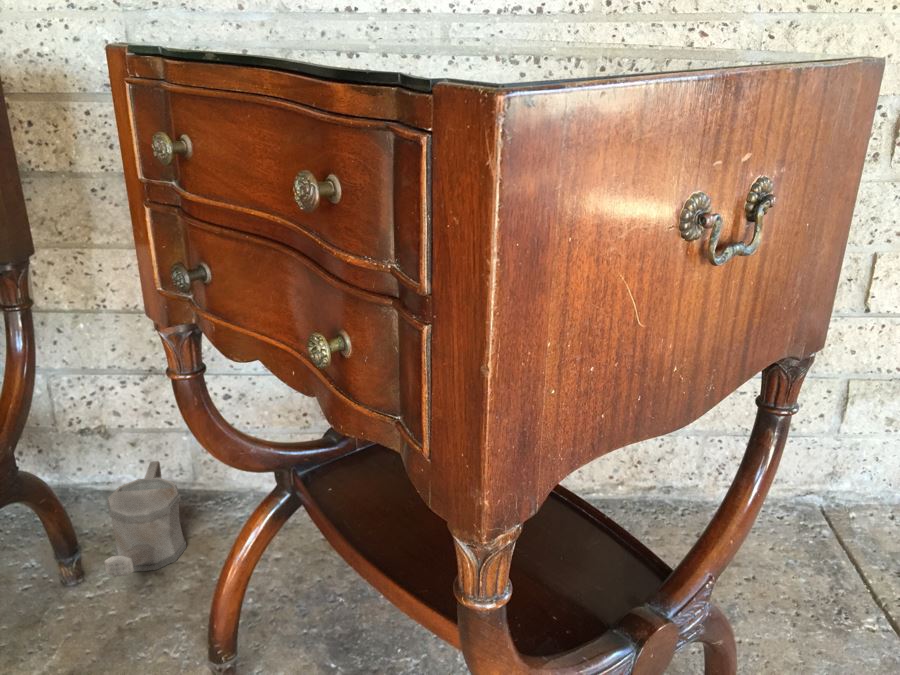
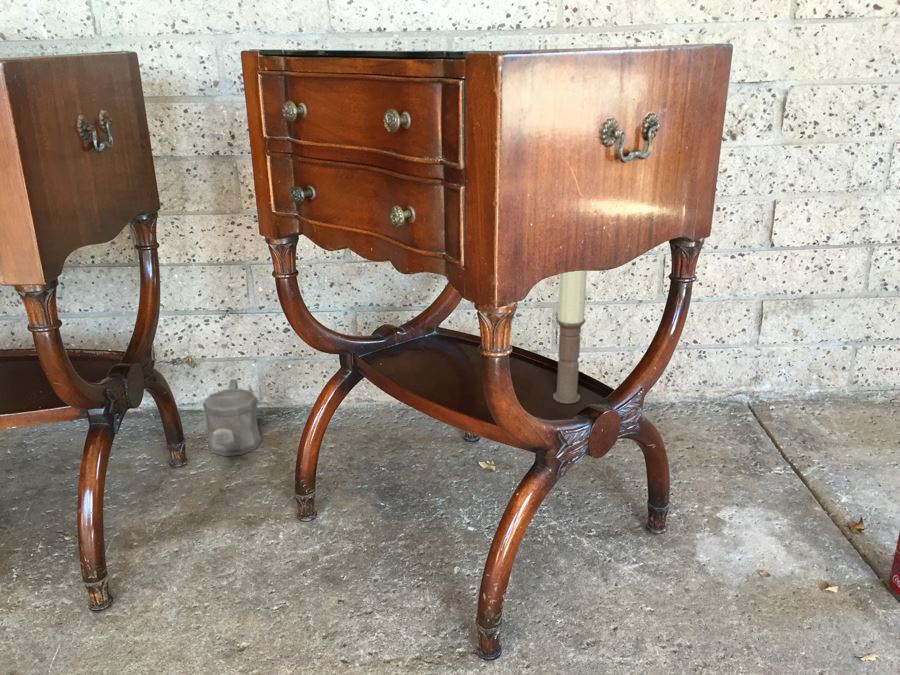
candle: none [570,361,633,590] -> present [553,271,587,404]

